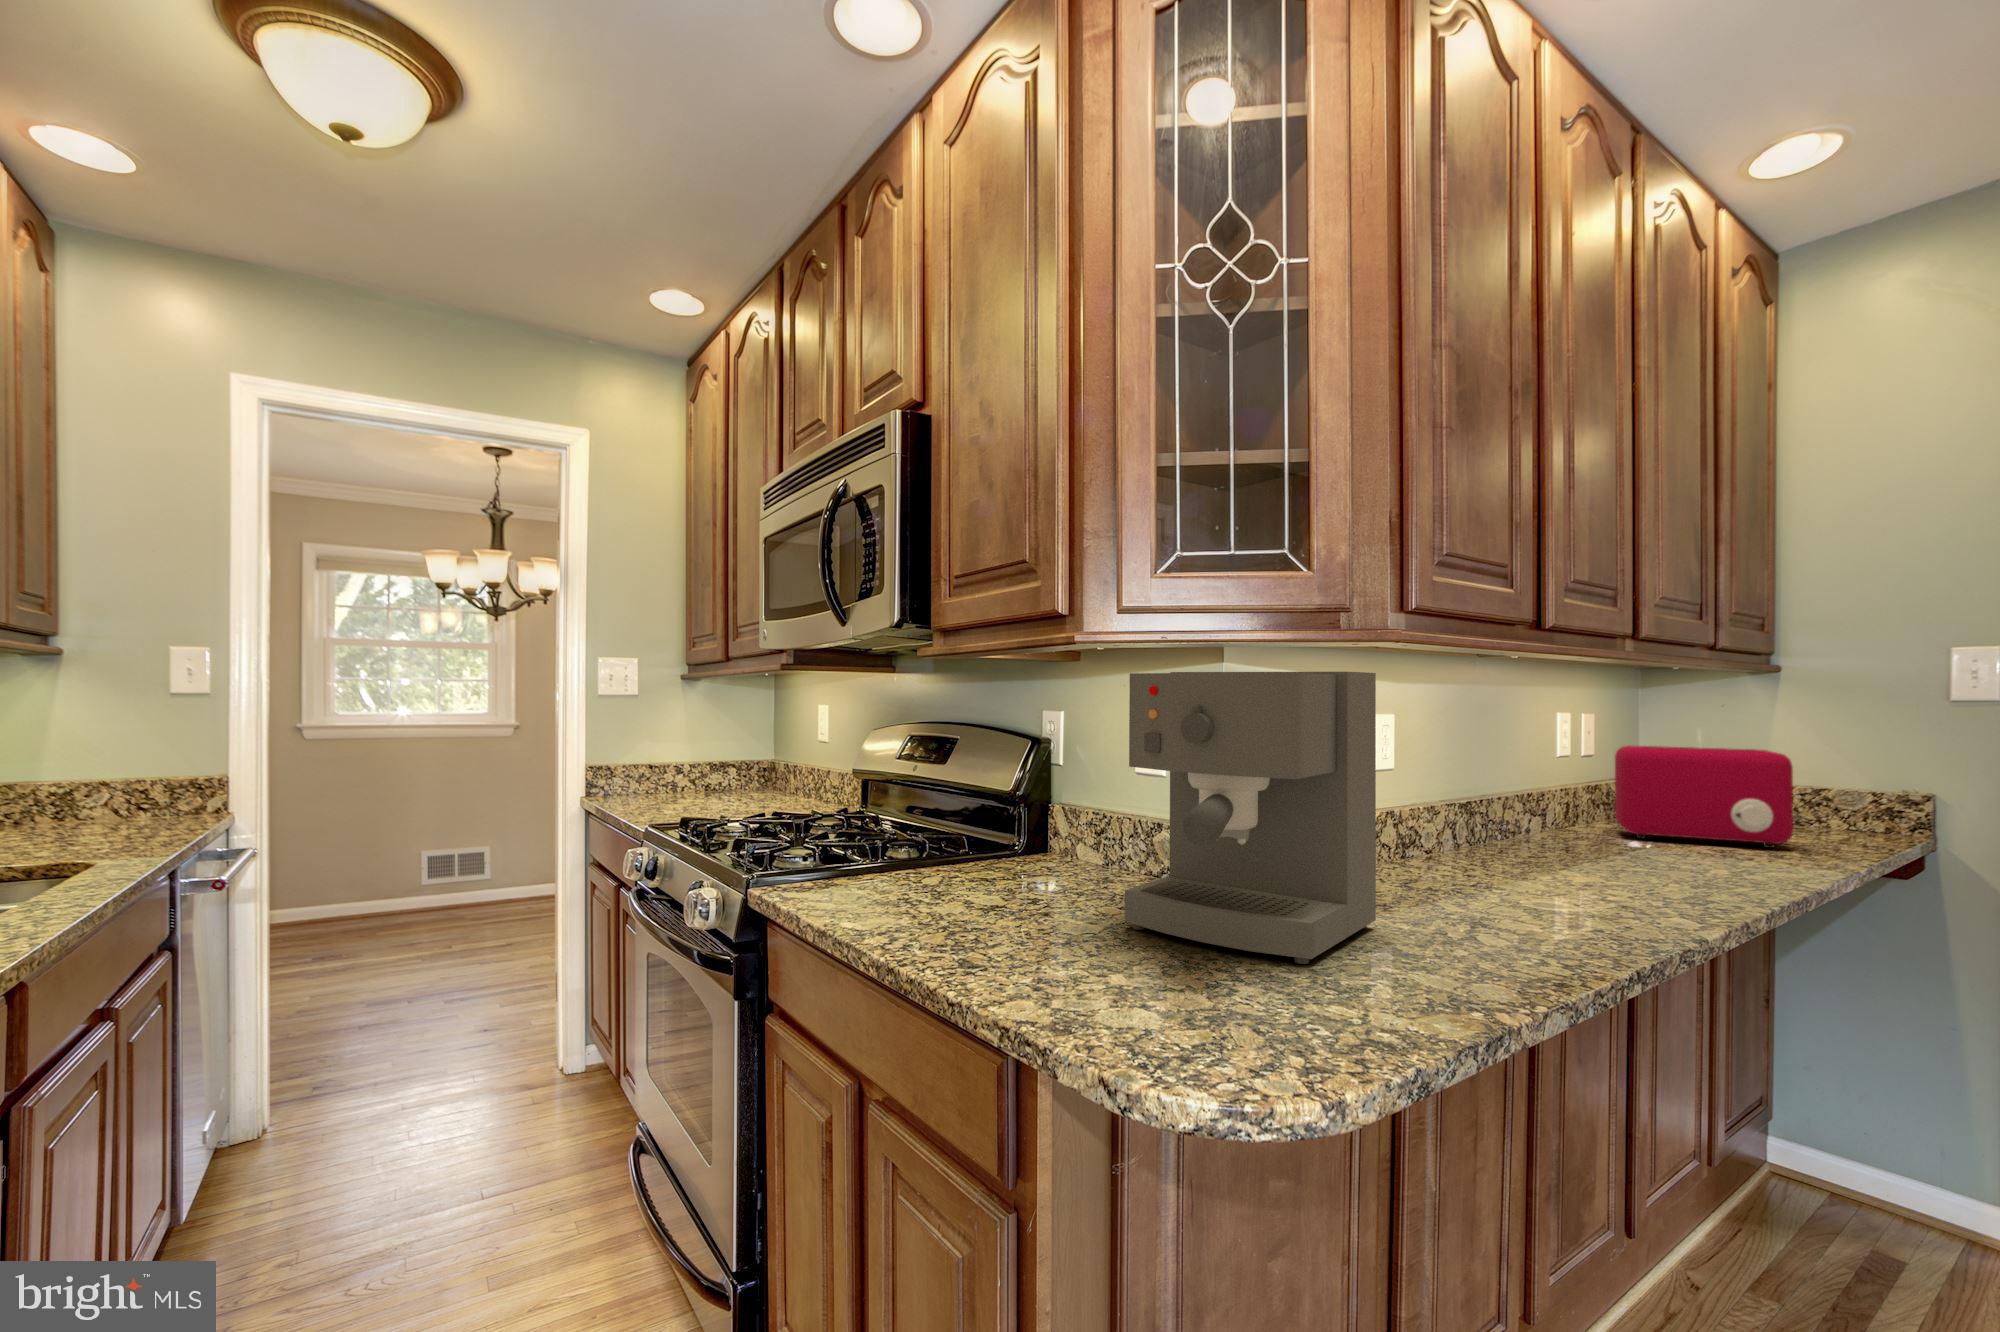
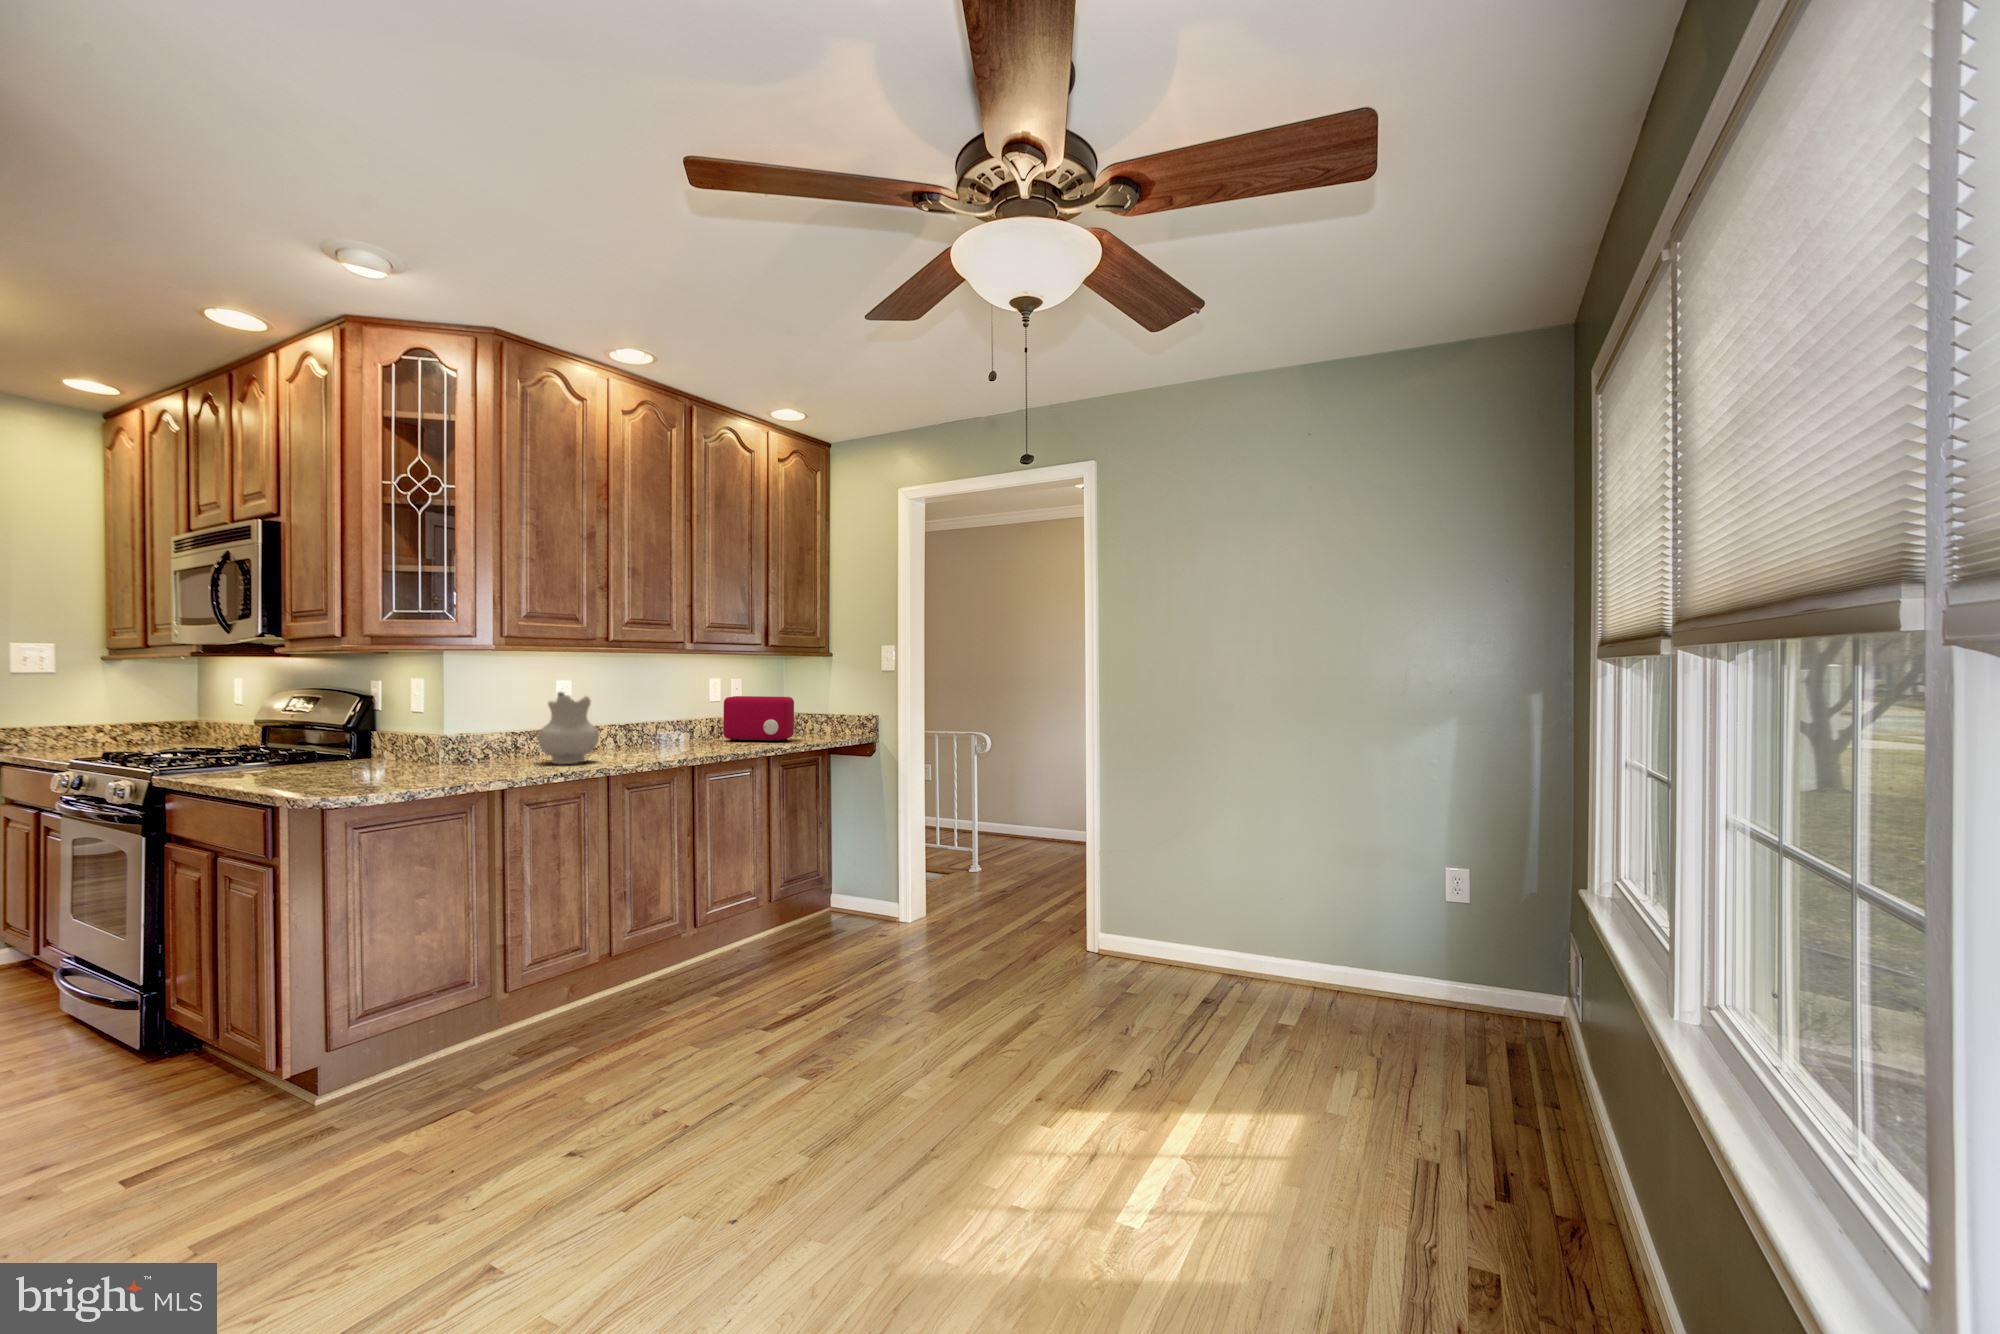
coffee maker: present [1125,672,1376,964] -> none [354,663,484,776]
ceramic pitcher: none [1451,739,1604,925] -> present [538,692,599,764]

